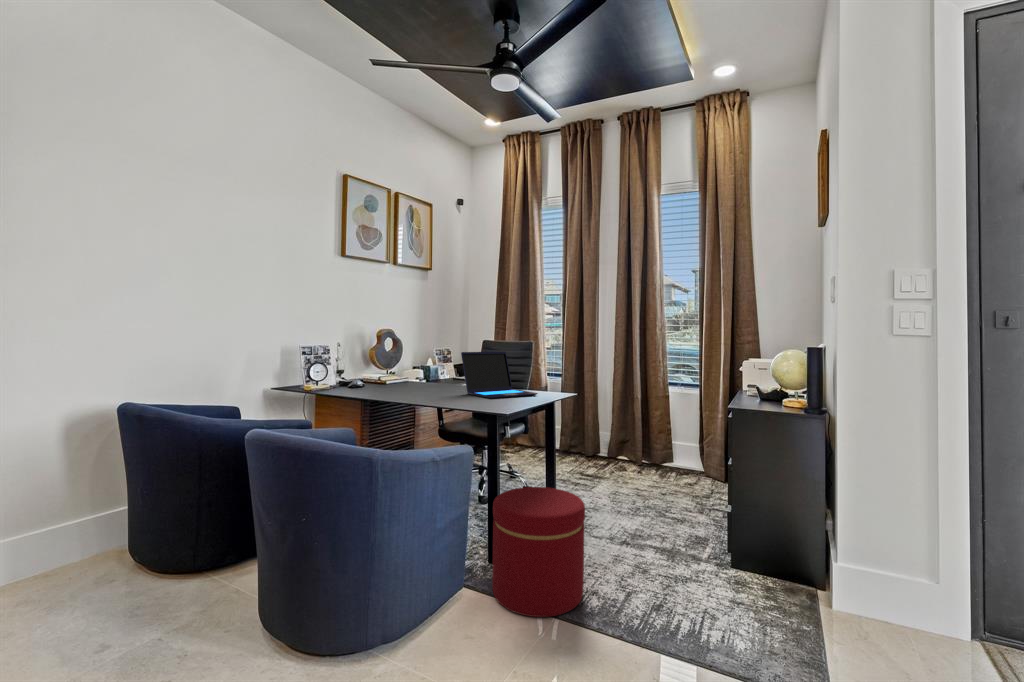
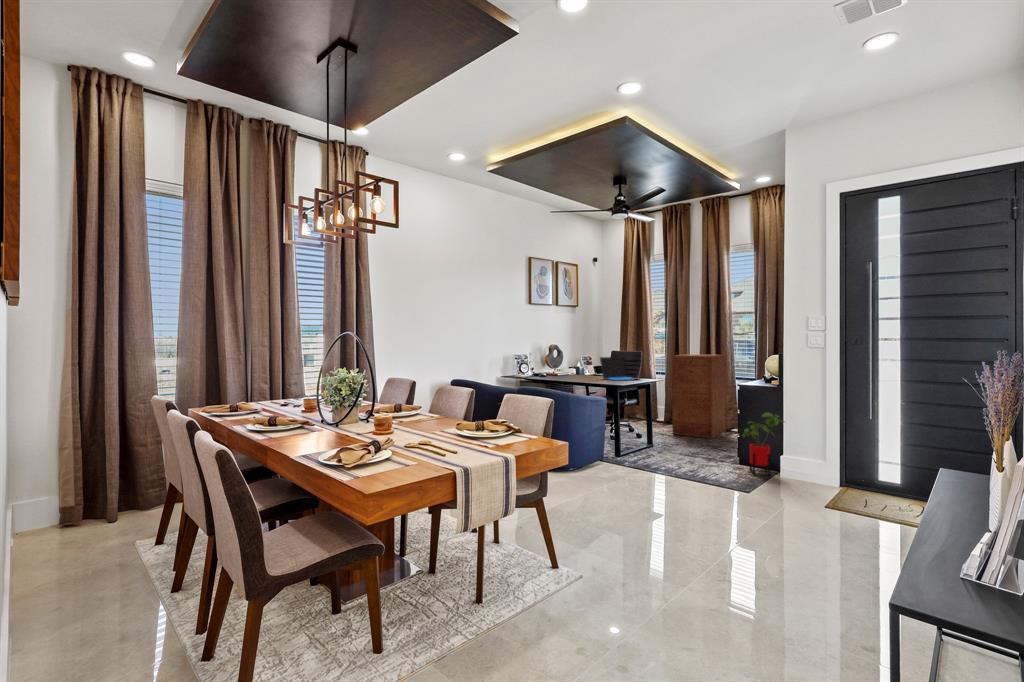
filing cabinet: none [578,348,654,486] -> present [671,354,726,438]
house plant: none [760,479,856,615] -> present [742,413,783,475]
ottoman: present [492,487,585,617] -> none [616,420,658,469]

